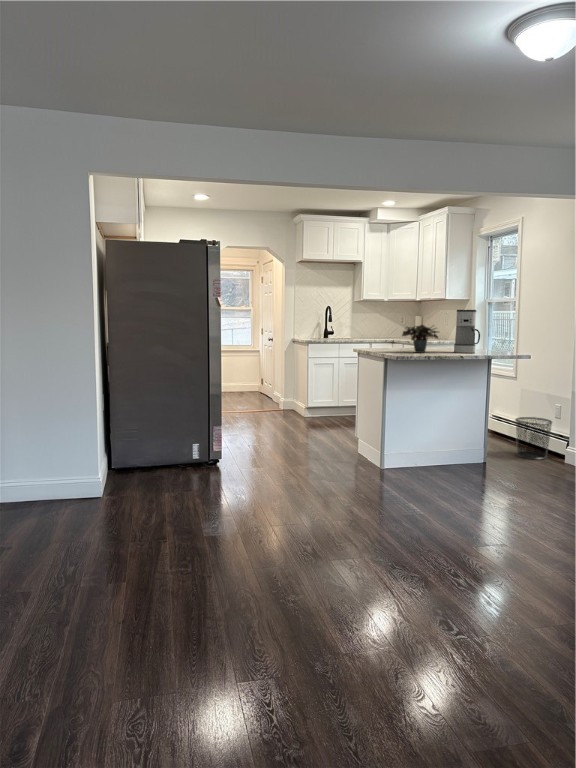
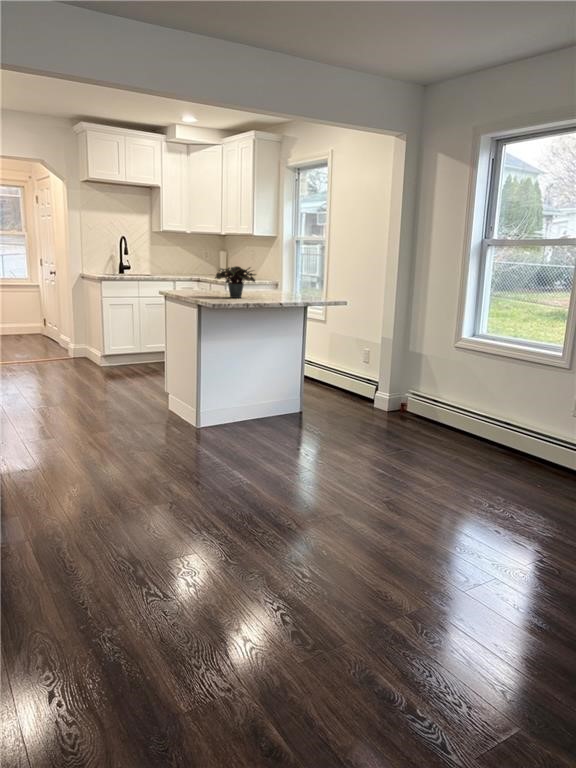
coffee maker: present [454,310,480,353] -> none [271,250,298,299]
trash can: present [515,417,552,460] -> none [329,362,364,405]

